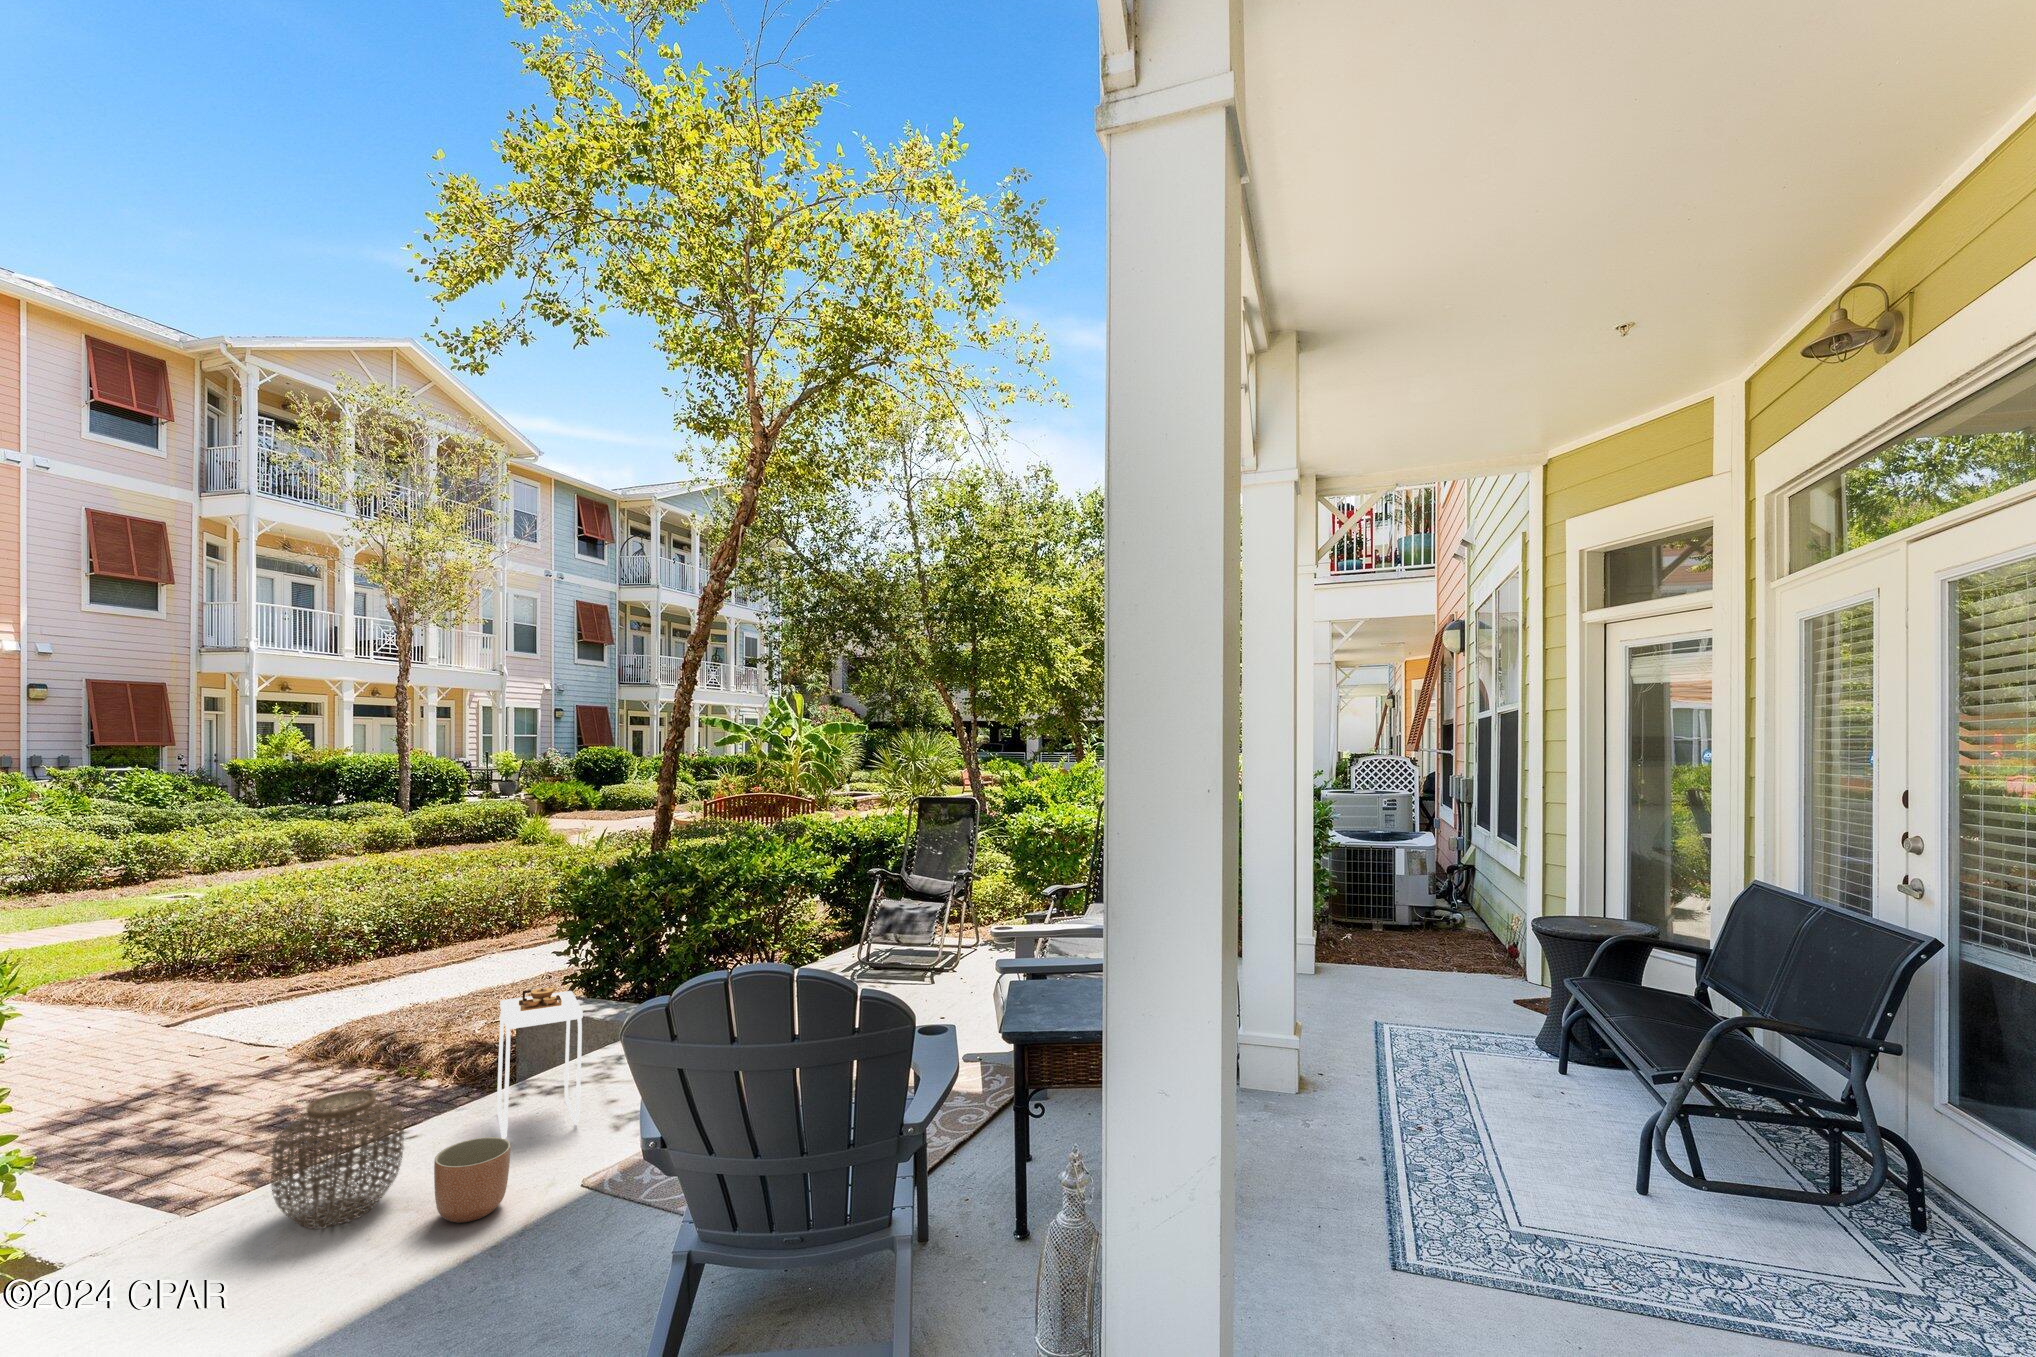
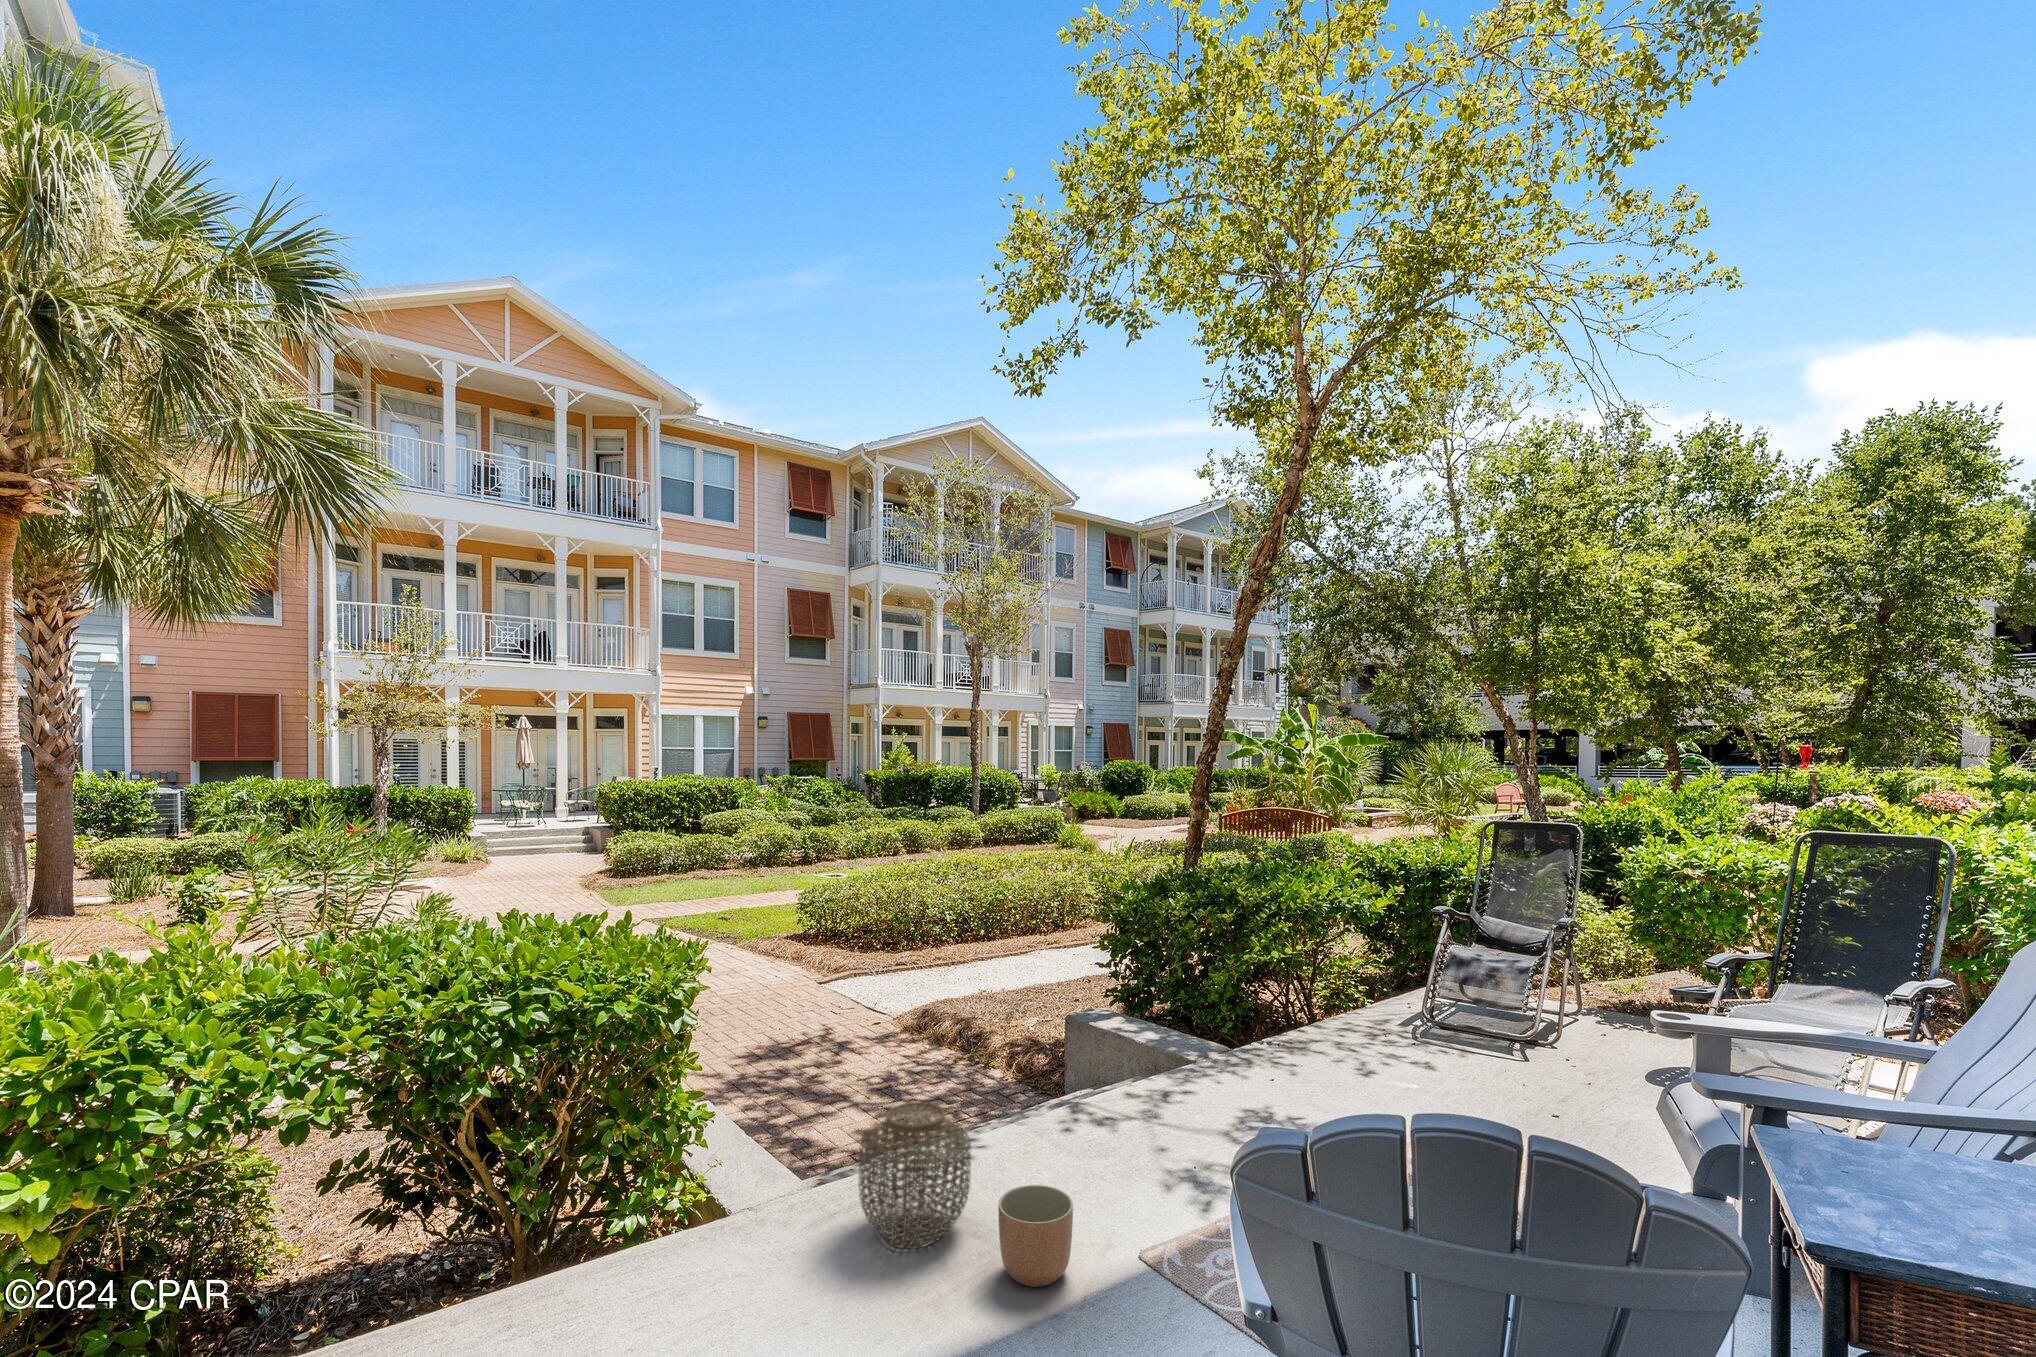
side table: present [497,988,583,1139] -> none [1057,1012,1140,1177]

